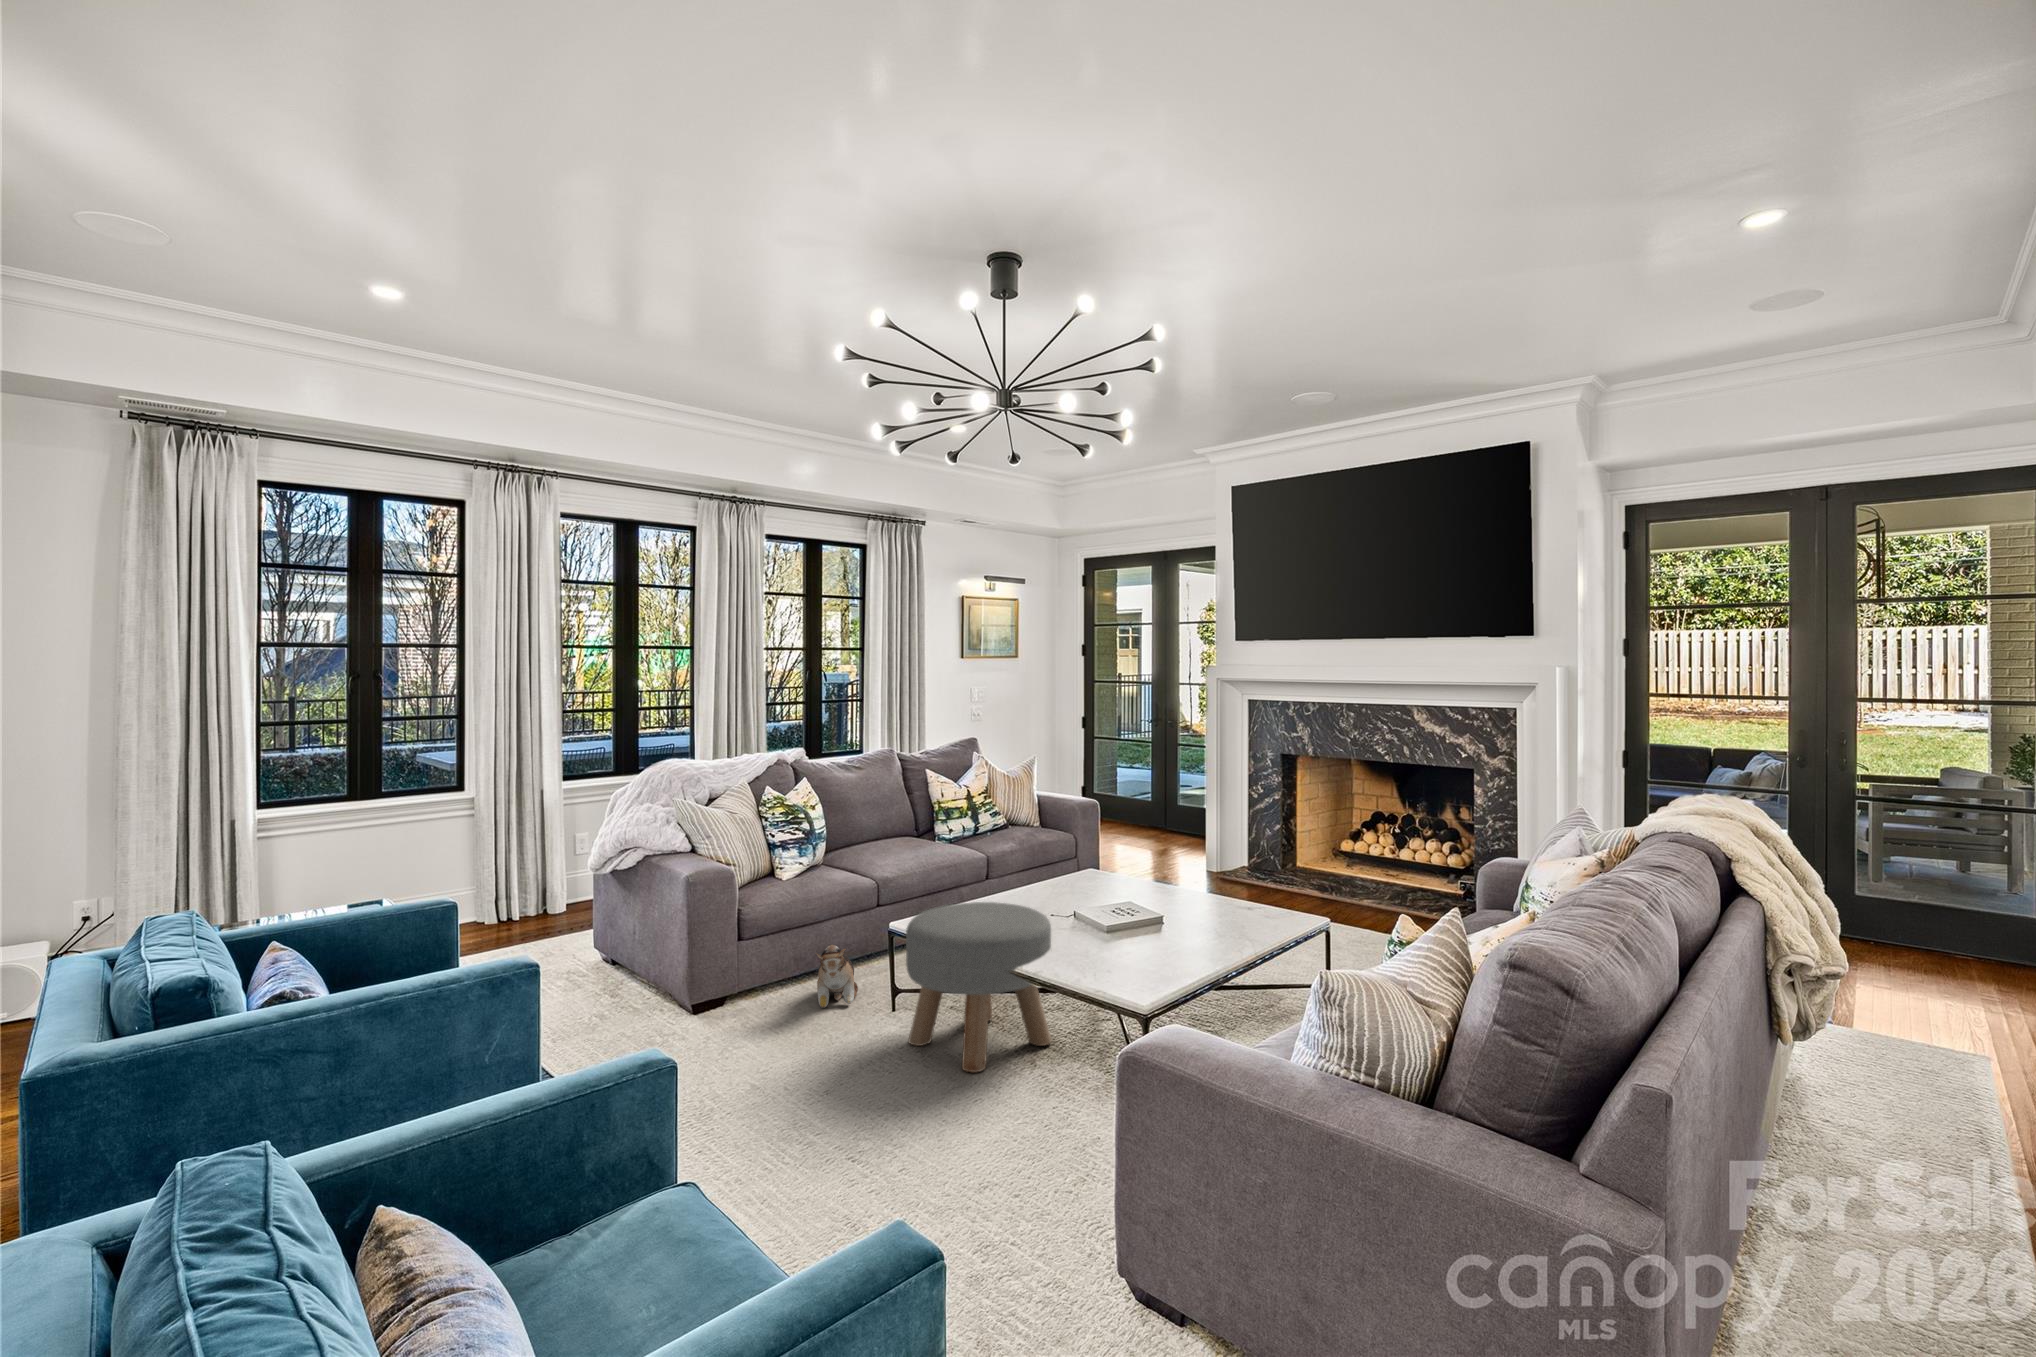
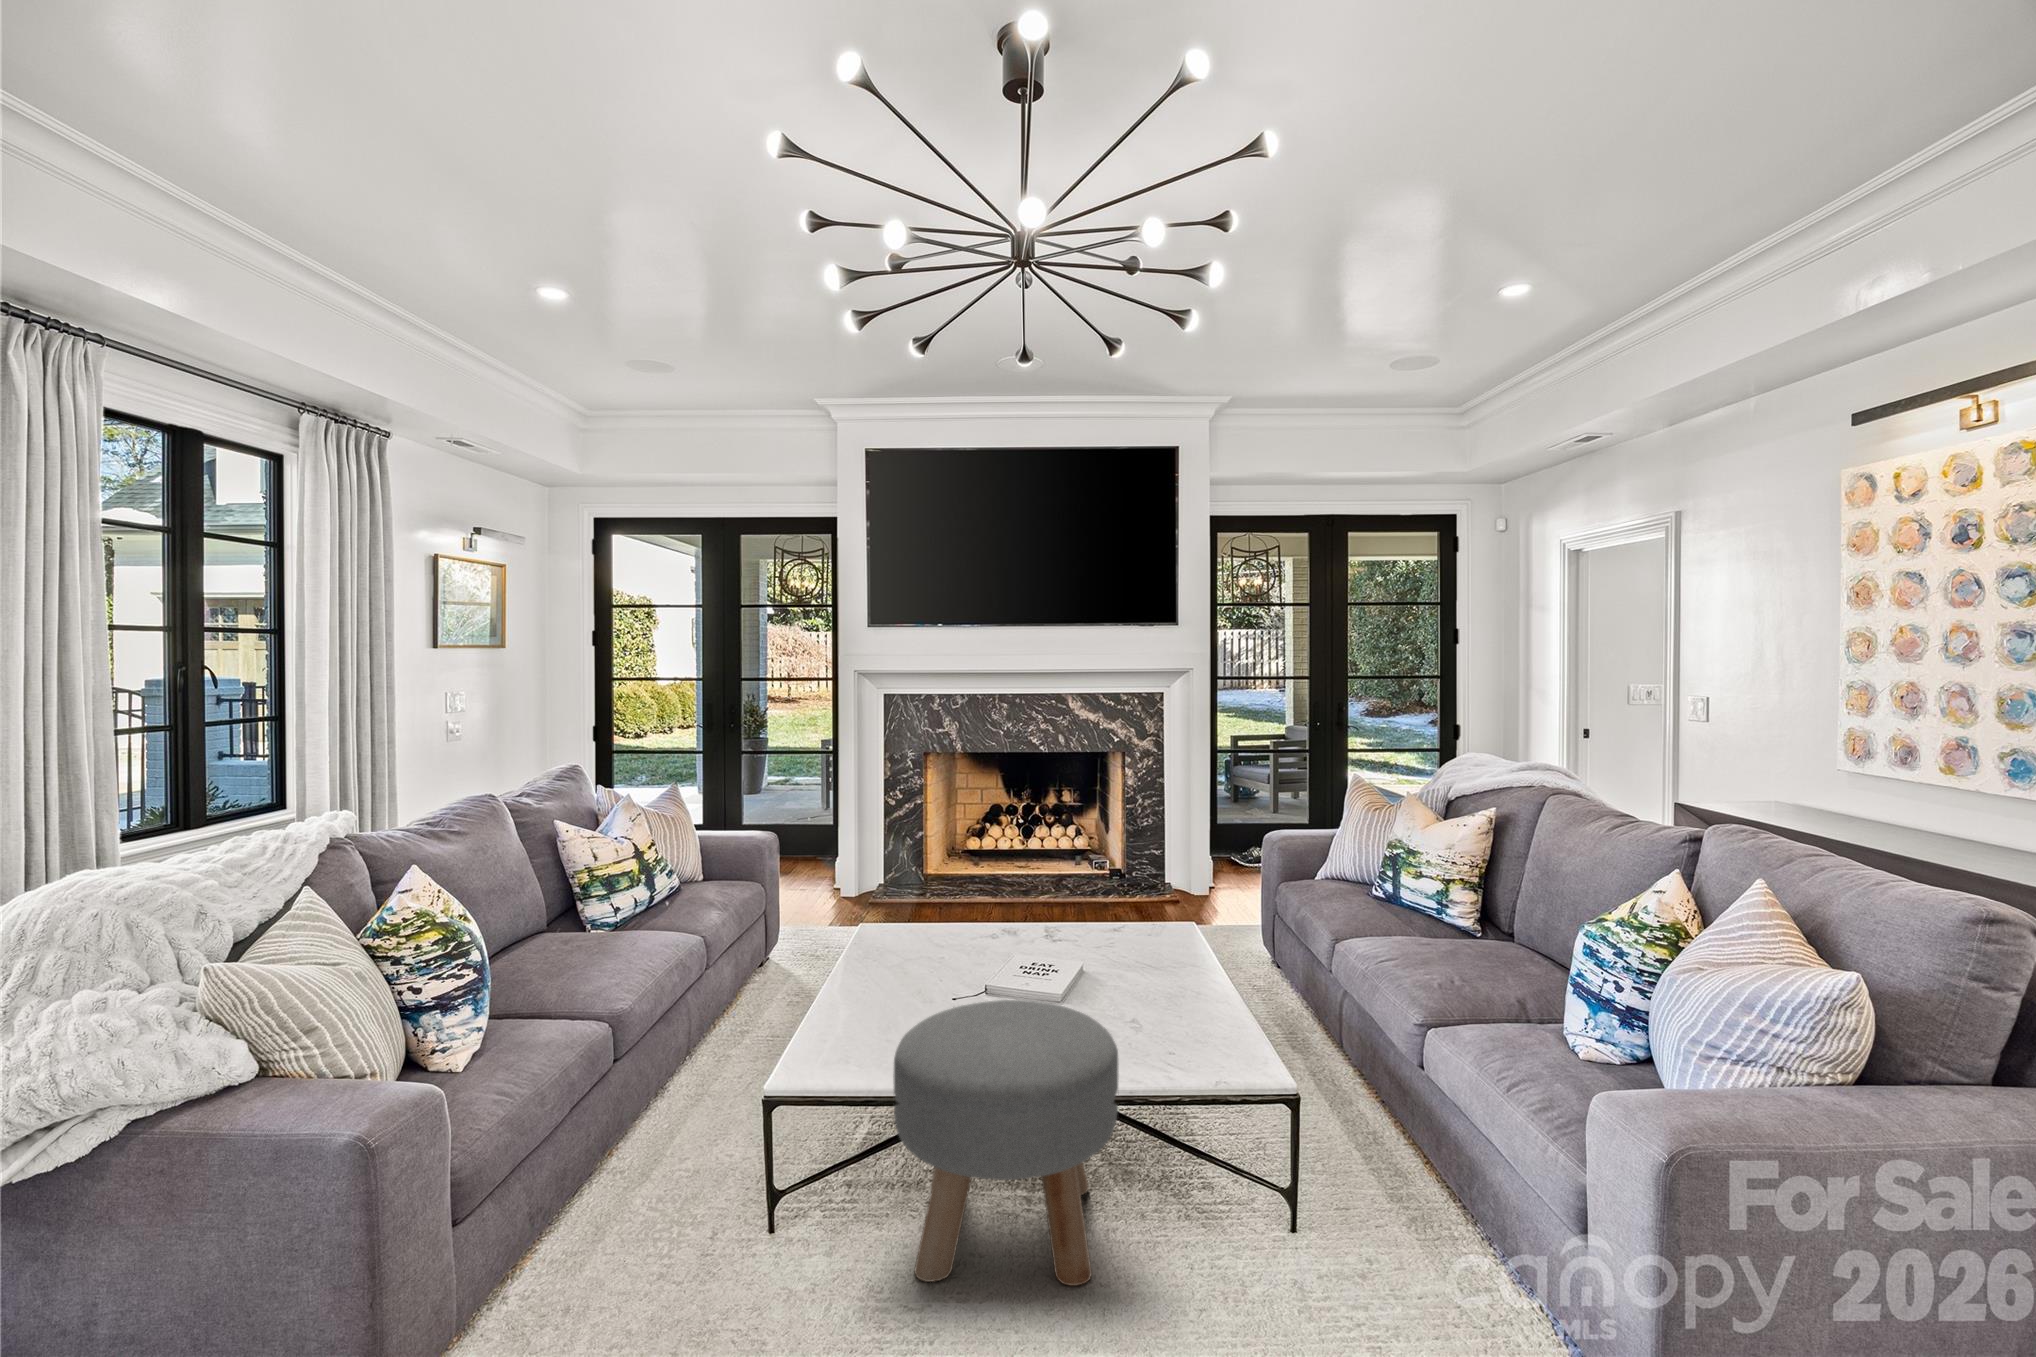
plush toy: present [816,945,858,1008] -> none [617,1161,741,1288]

